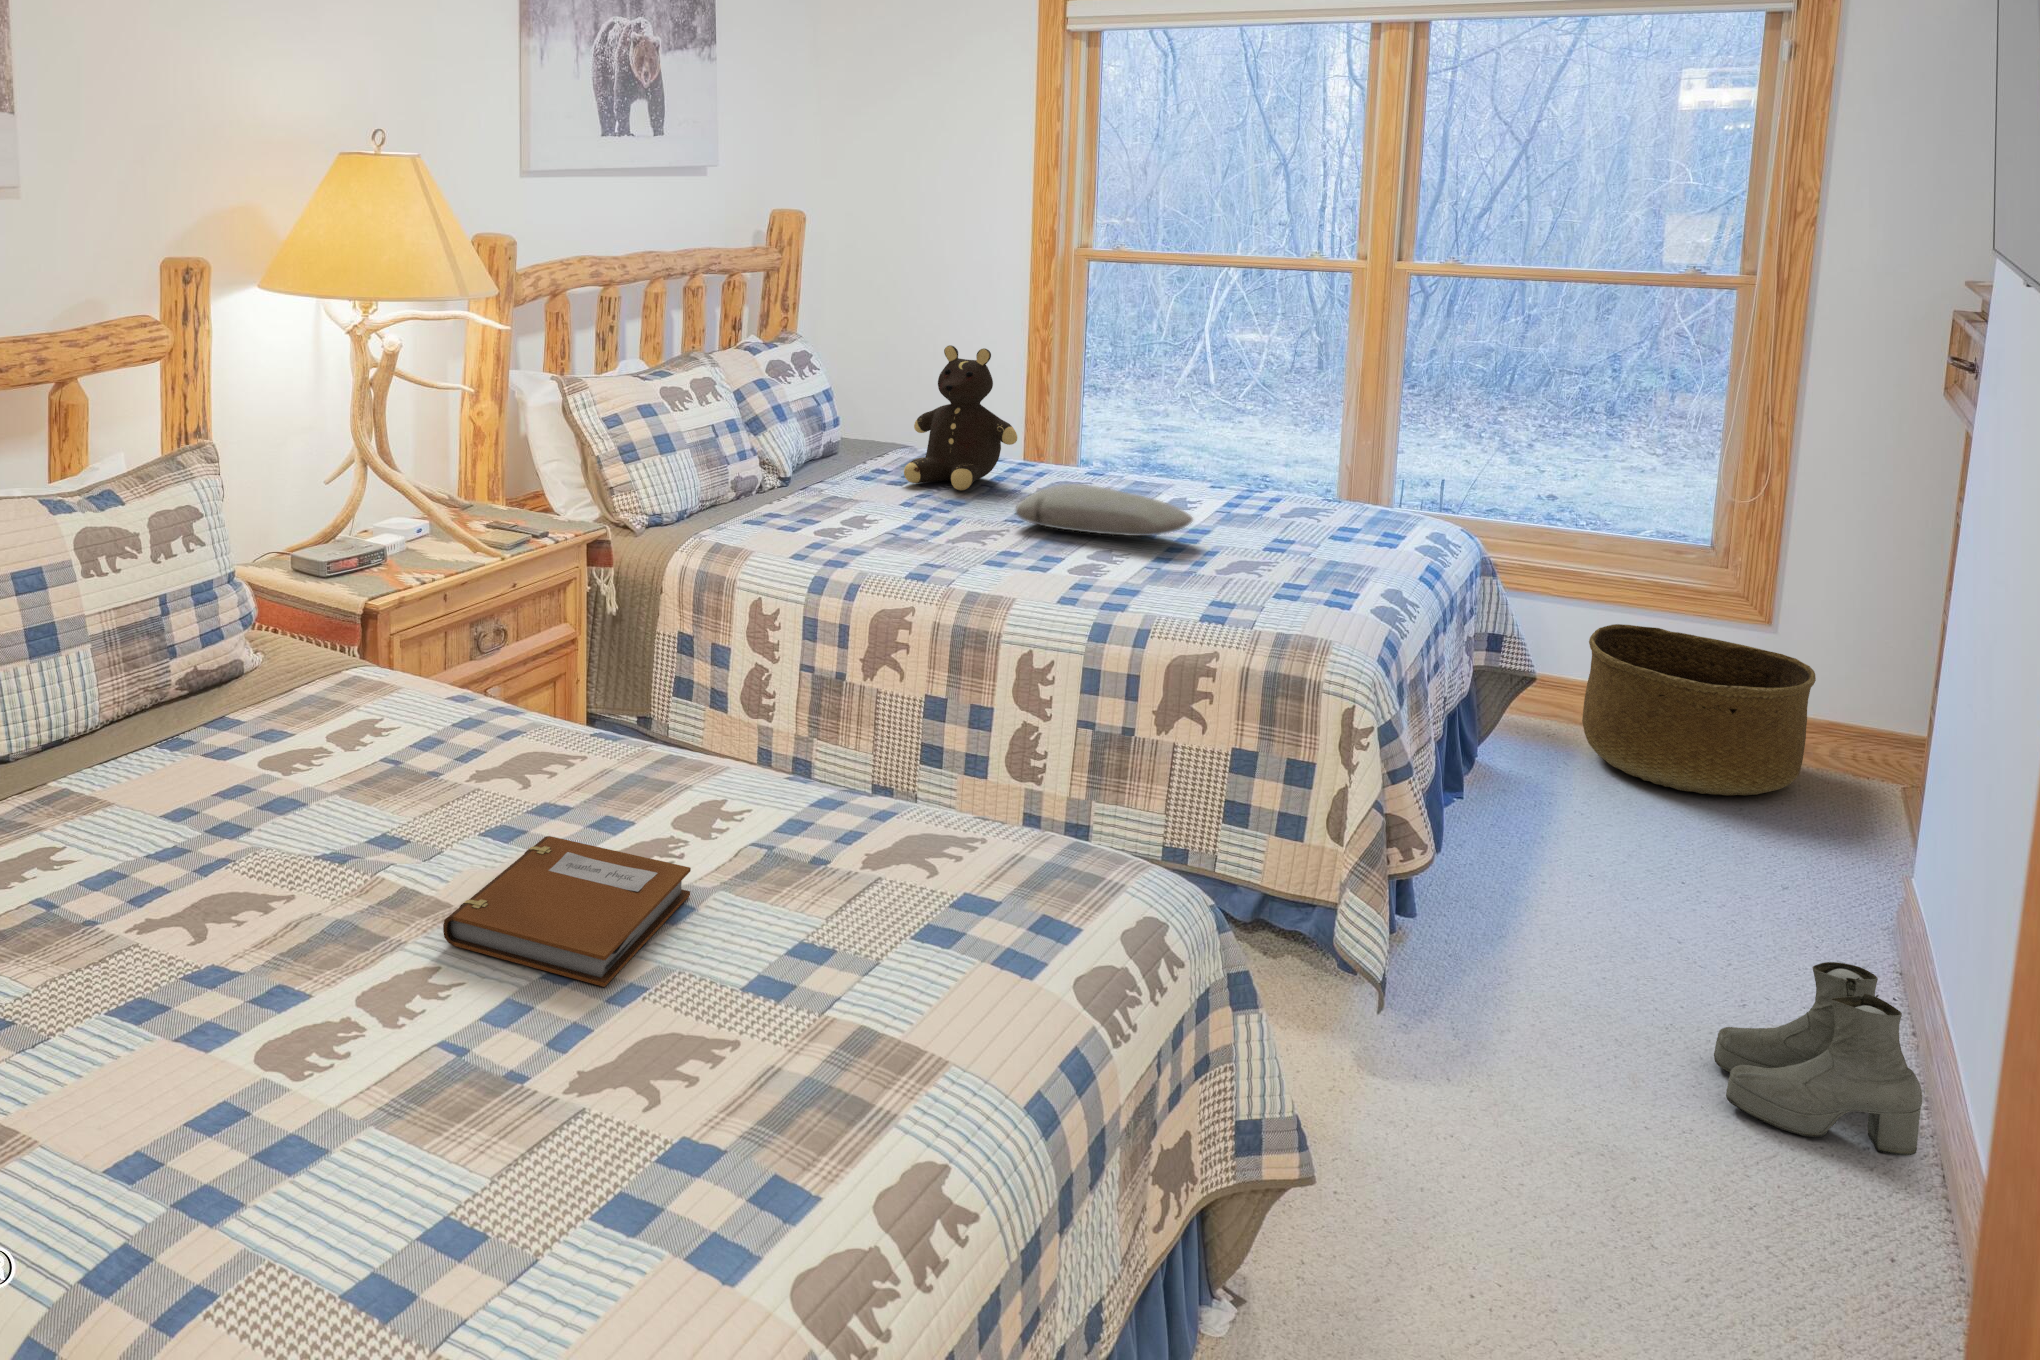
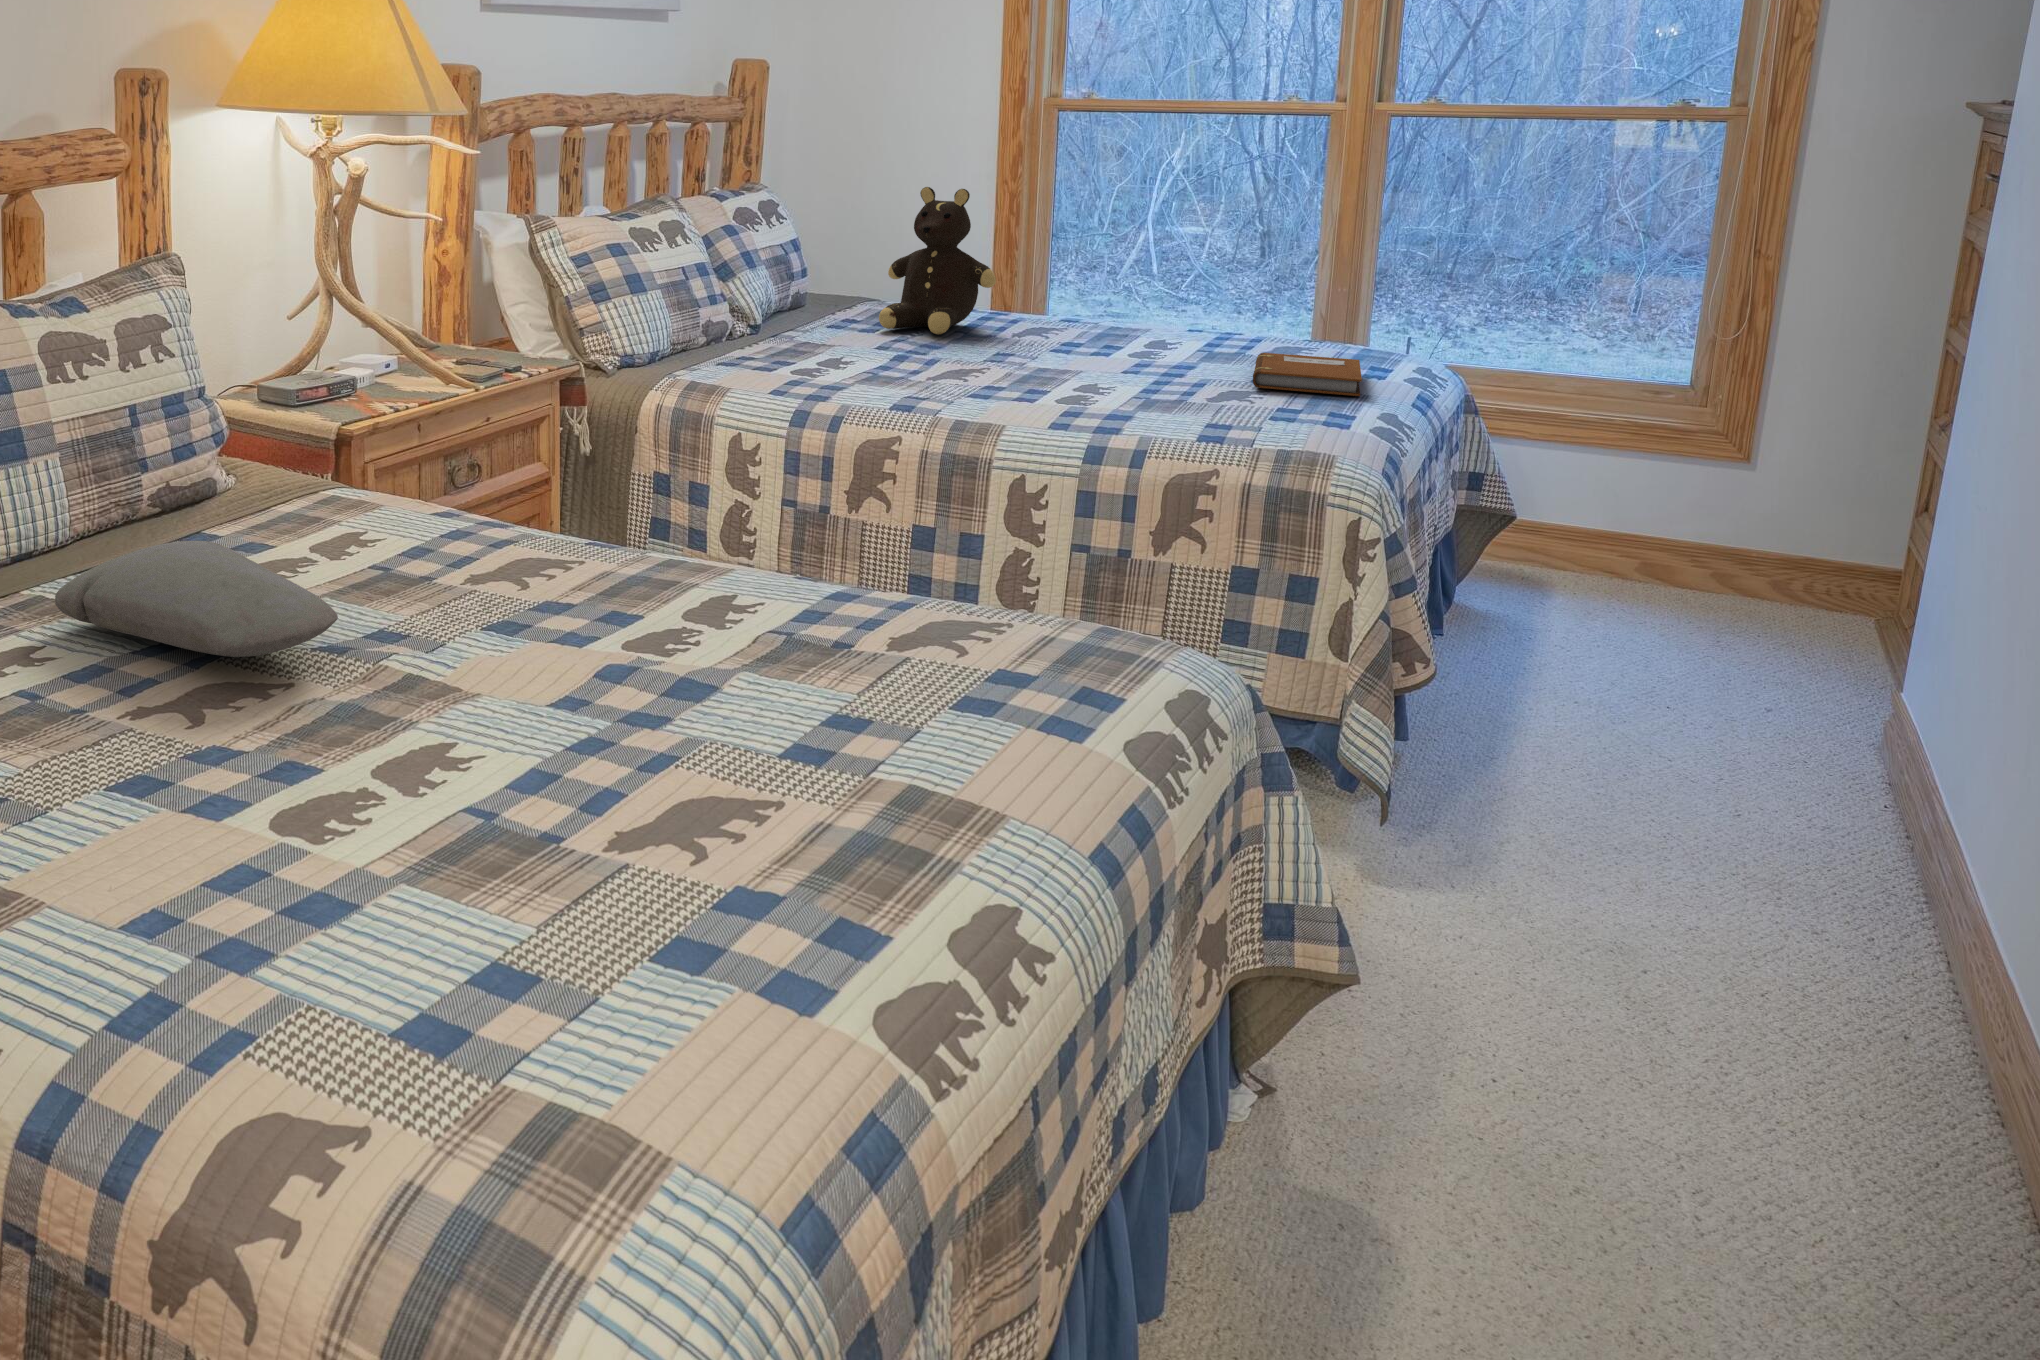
pillow: present [1015,484,1193,536] -> present [55,541,338,657]
basket: present [1582,624,1816,796] -> none [1561,463,1800,627]
notebook: present [443,836,691,987] -> present [1253,353,1362,396]
boots: present [1714,962,1922,1156] -> none [1715,761,1932,944]

